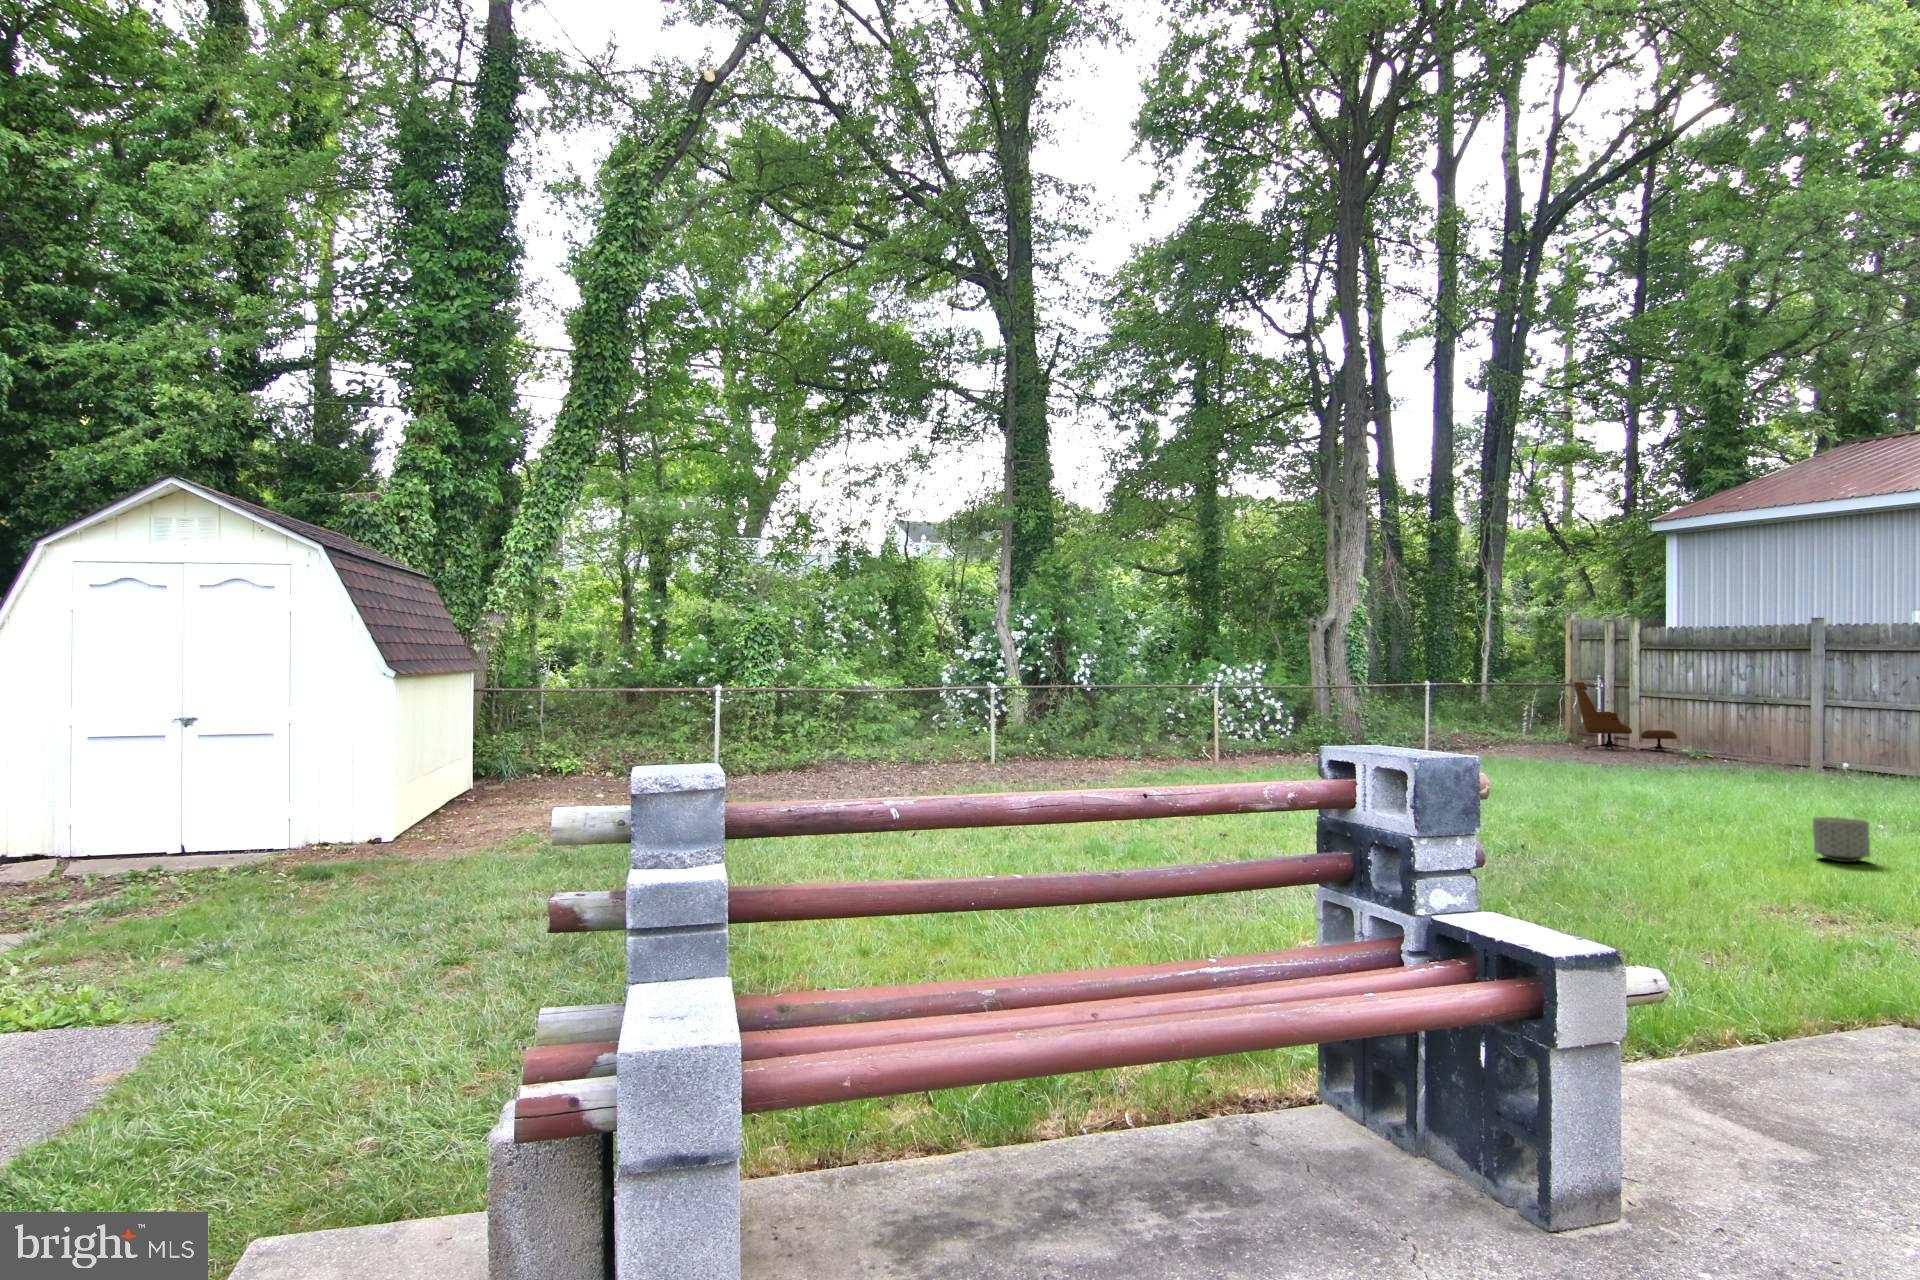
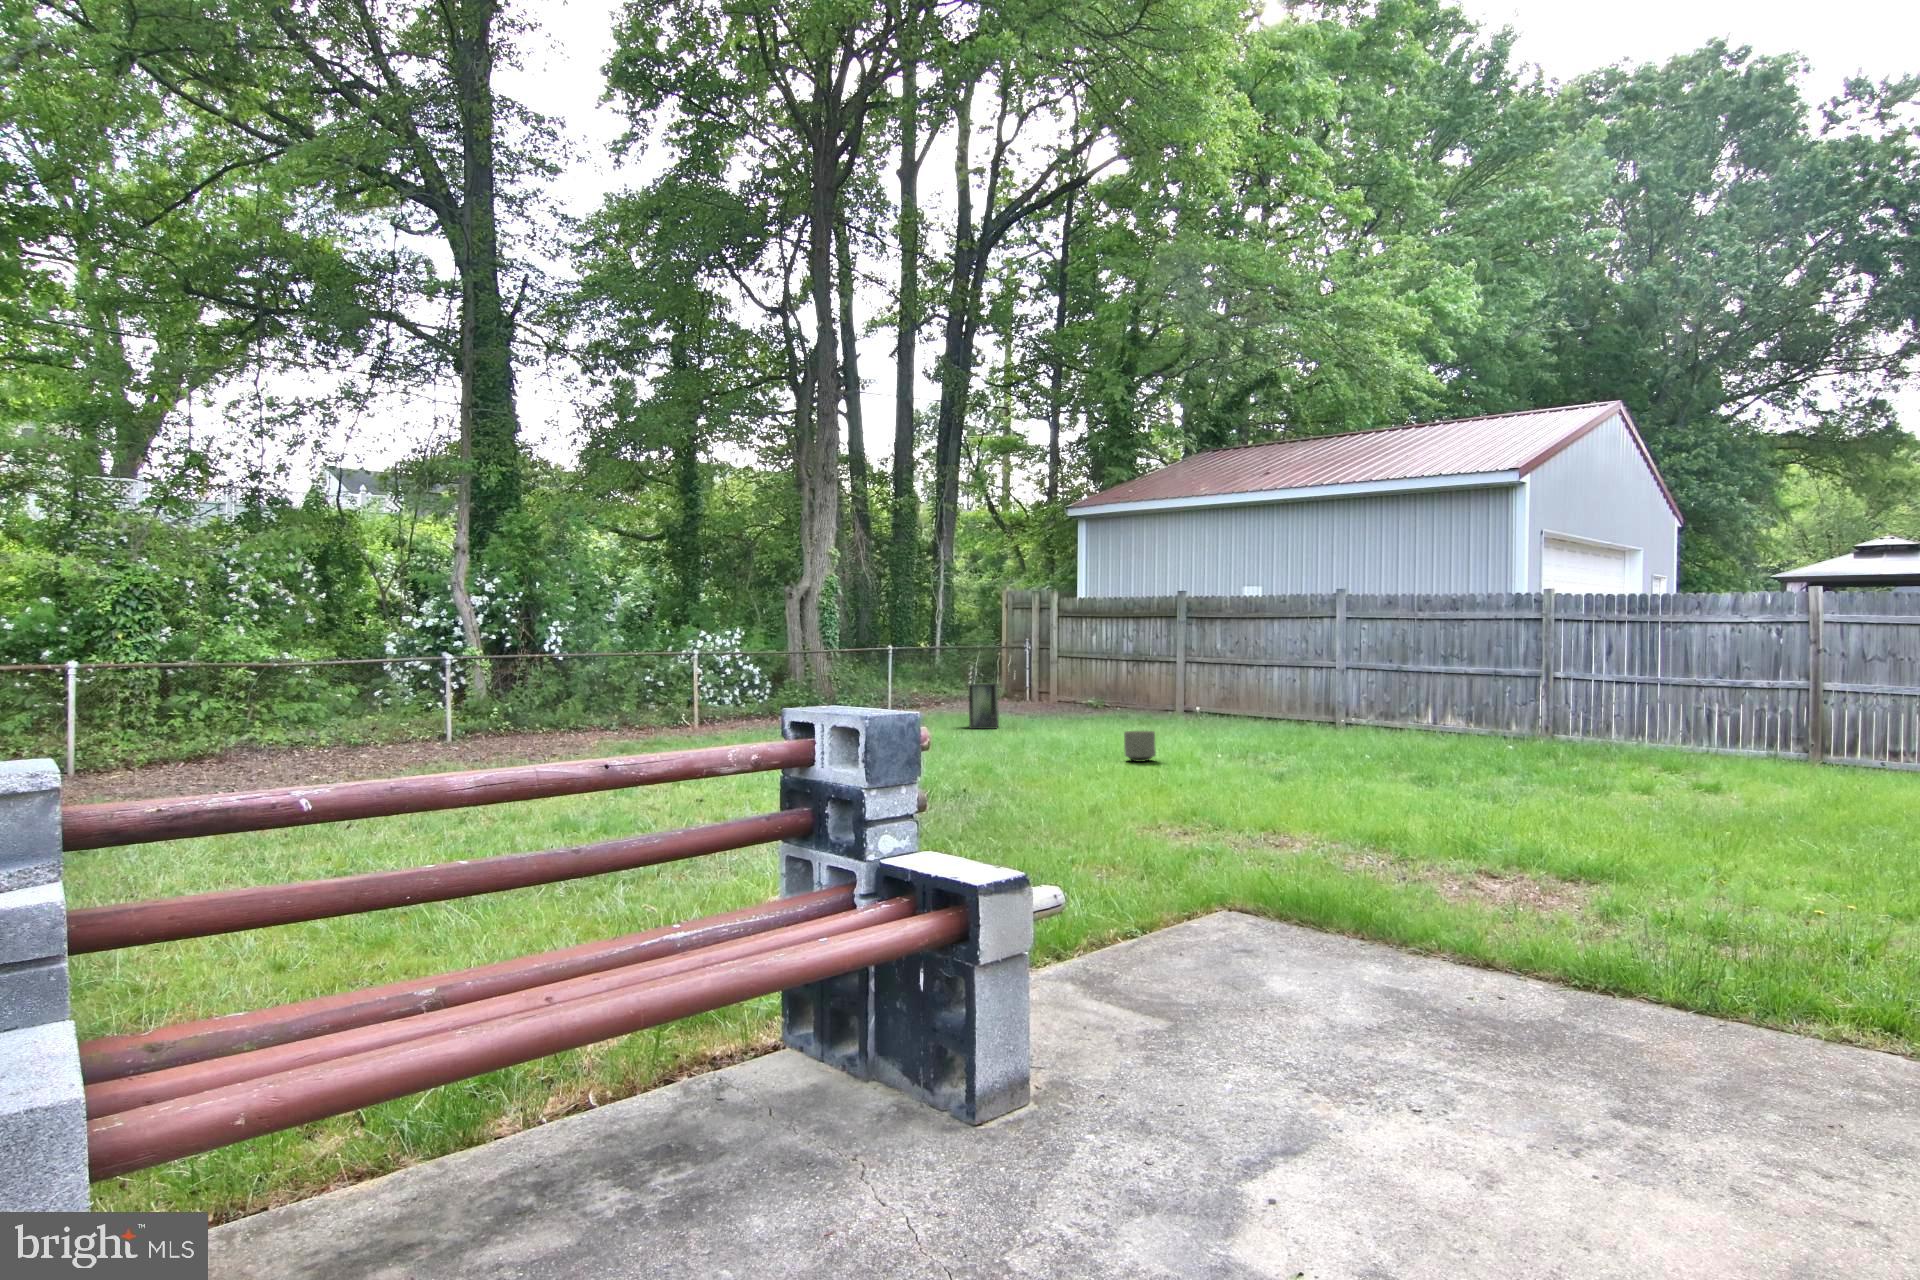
lounge chair: present [1574,682,1678,752] -> none [1003,645,1077,702]
storage box: none [1543,732,1584,788] -> present [968,683,999,729]

